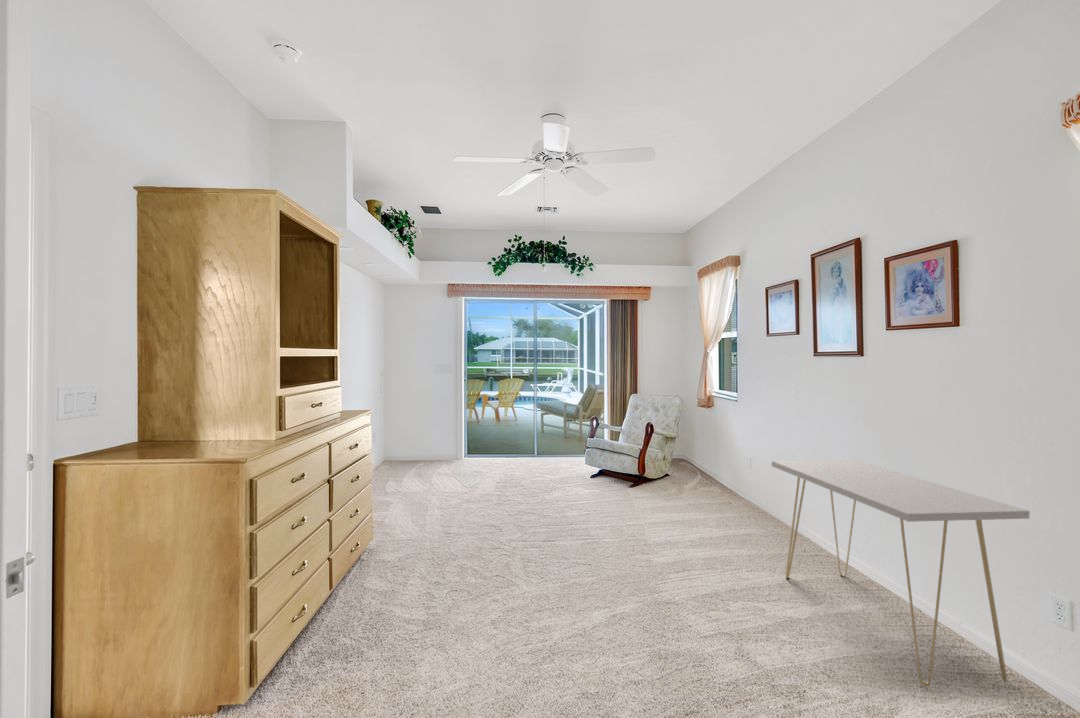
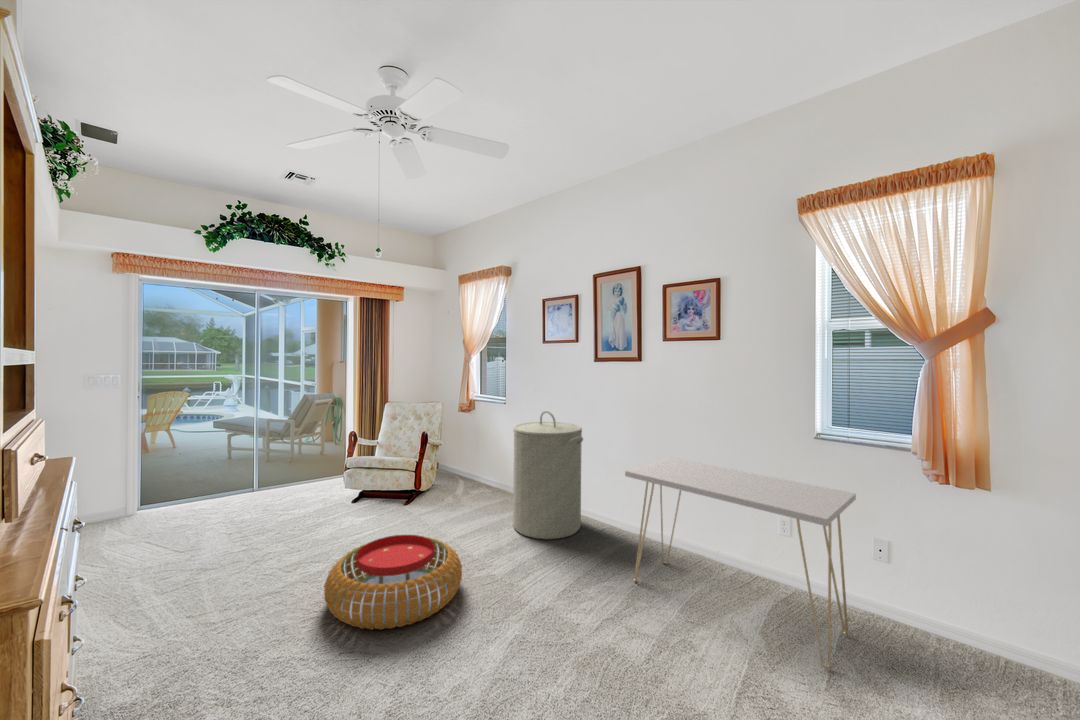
laundry hamper: none [707,405,783,535] -> present [513,411,583,539]
pouf: none [525,491,626,550] -> present [324,535,462,630]

